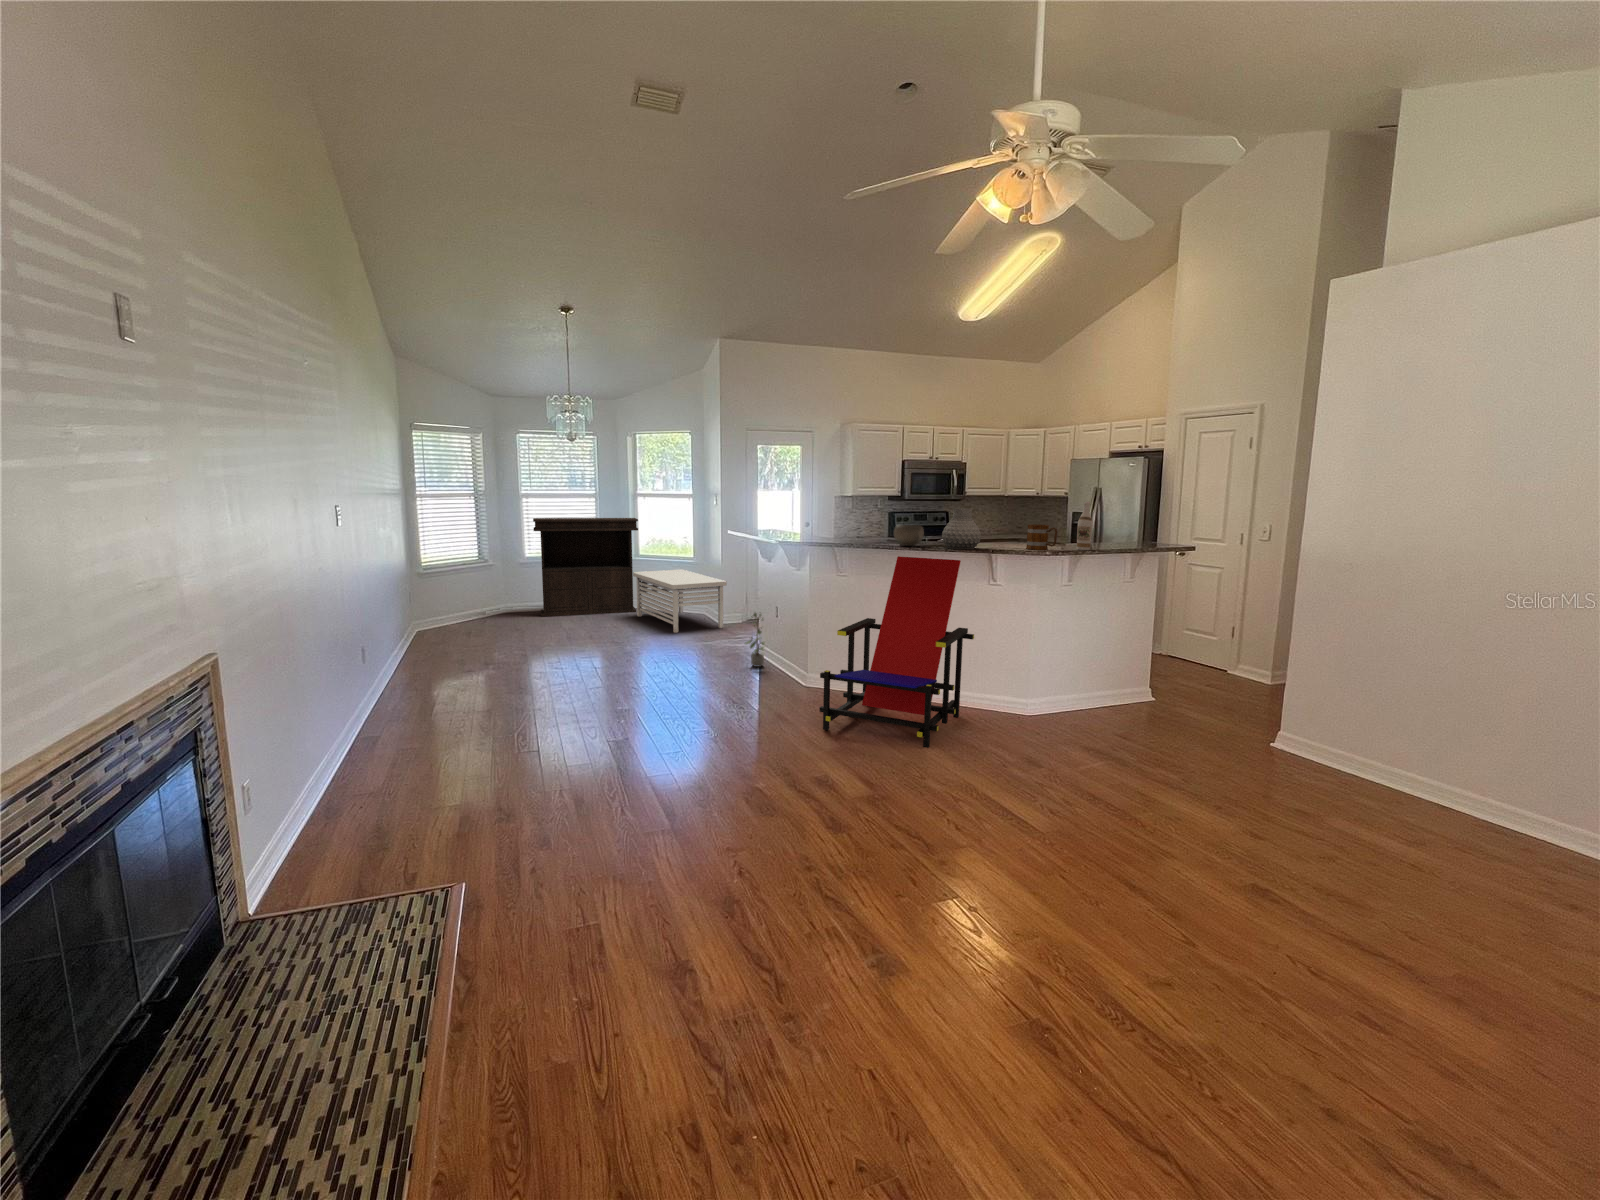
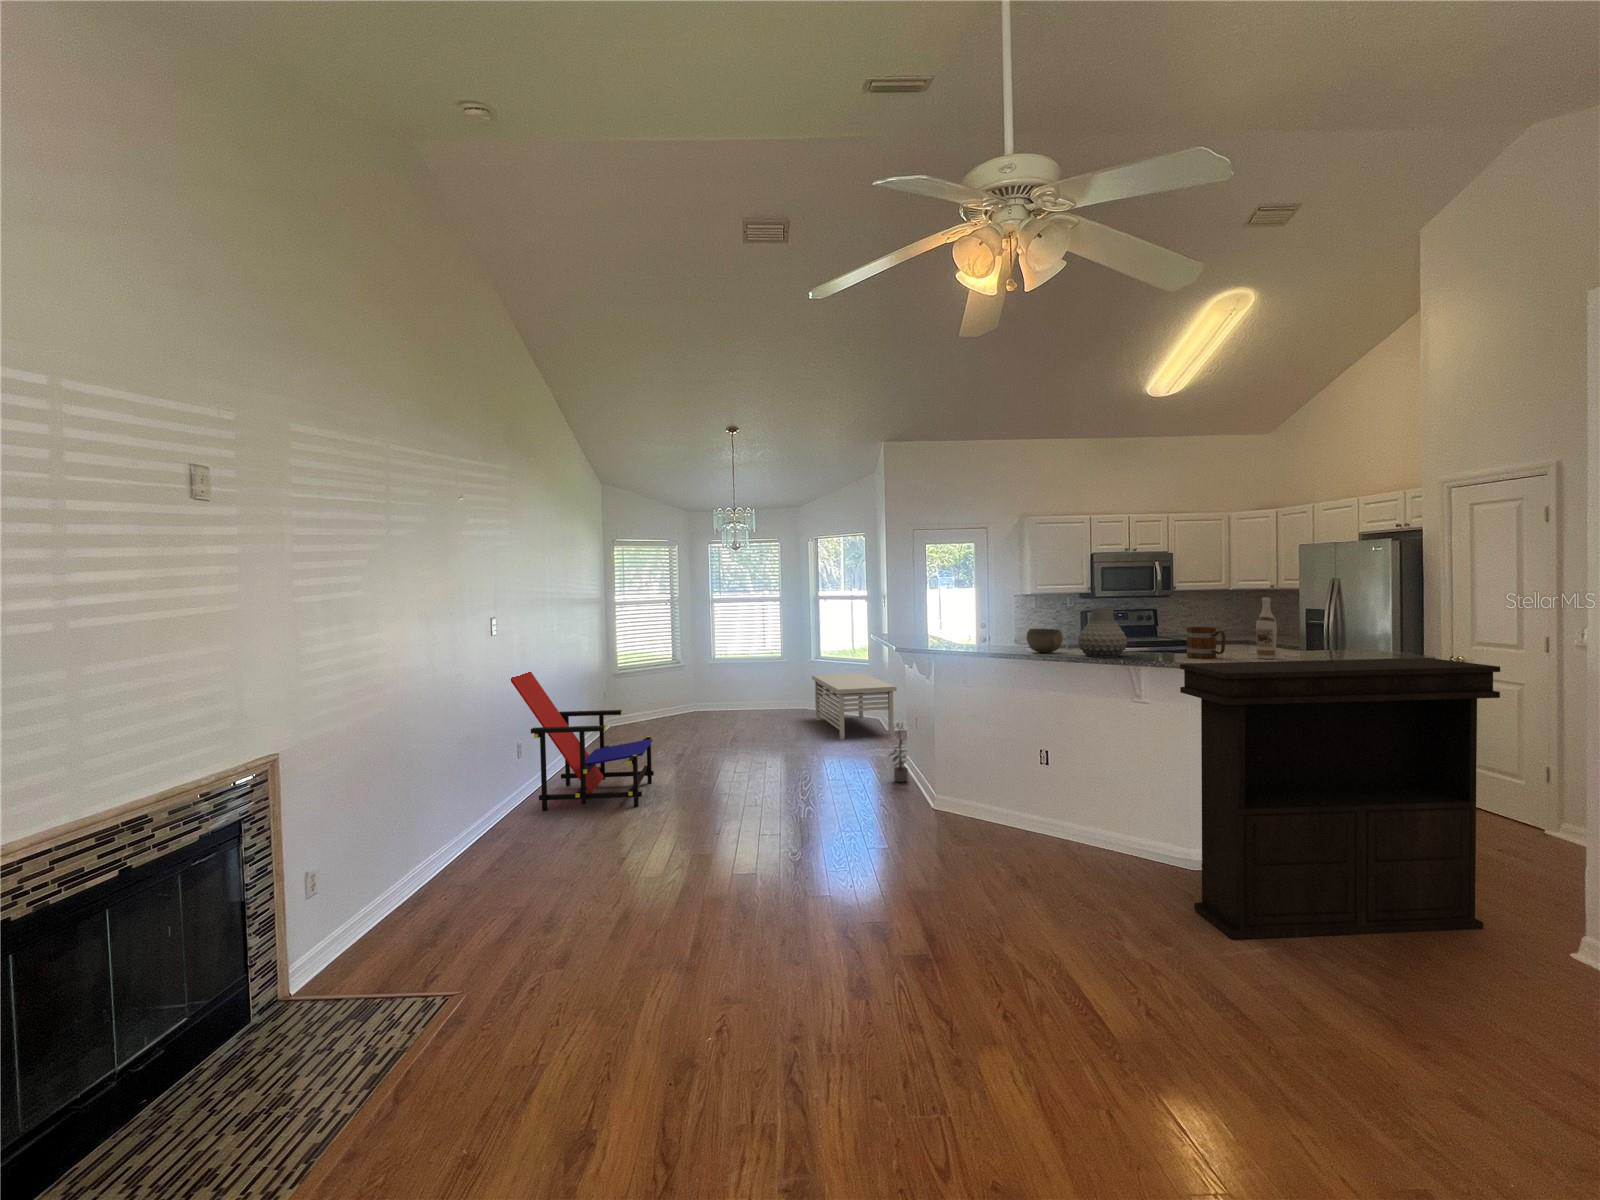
console table: present [533,518,638,617] -> present [1180,658,1500,939]
lounge chair: present [819,556,974,748] -> present [511,672,654,811]

